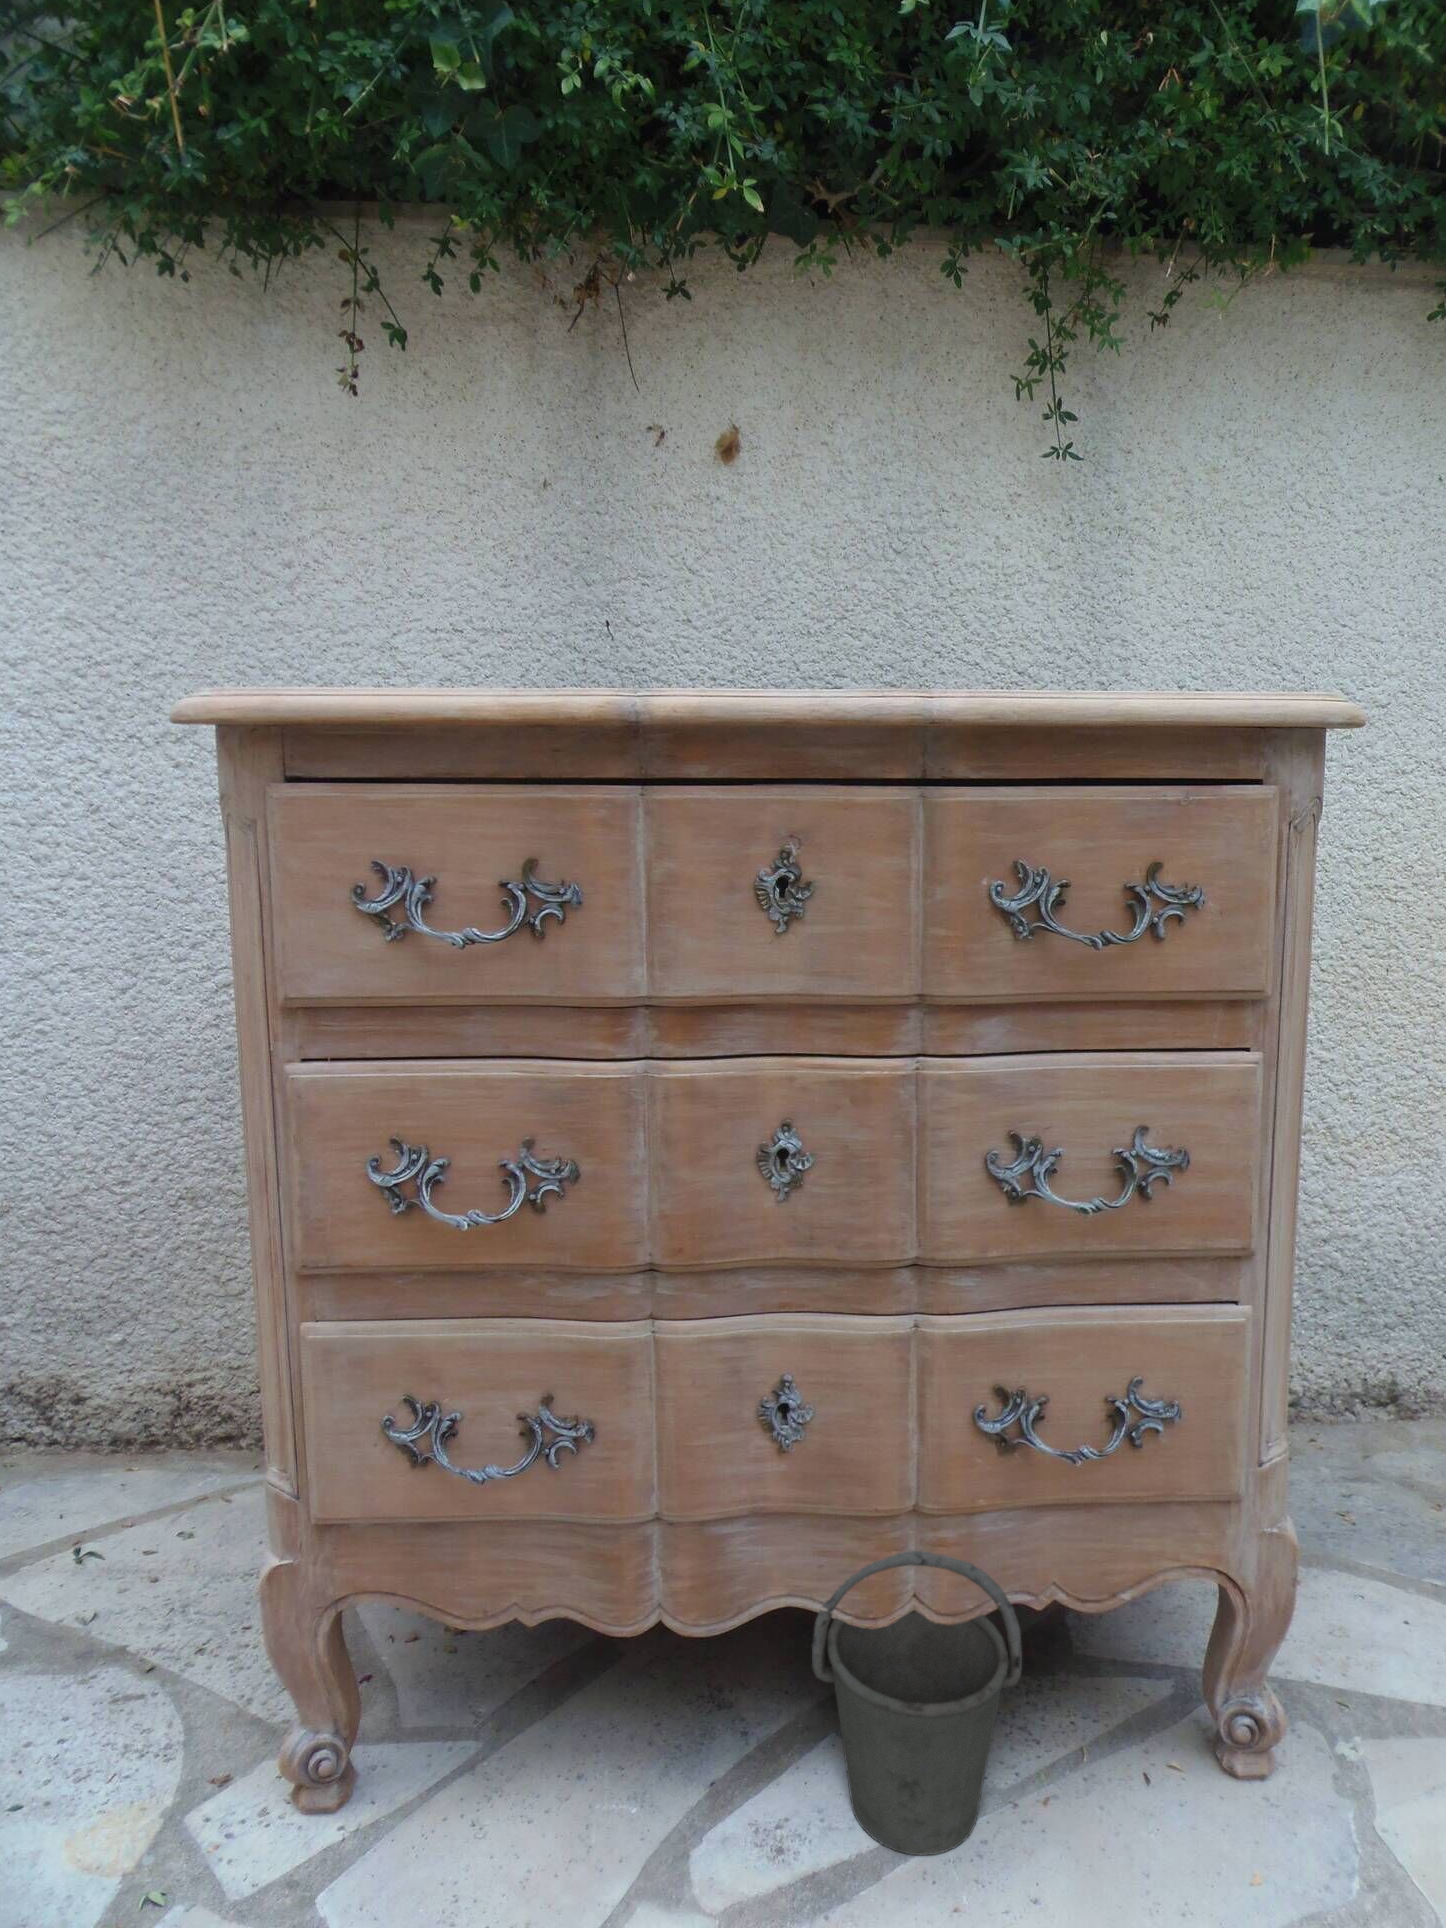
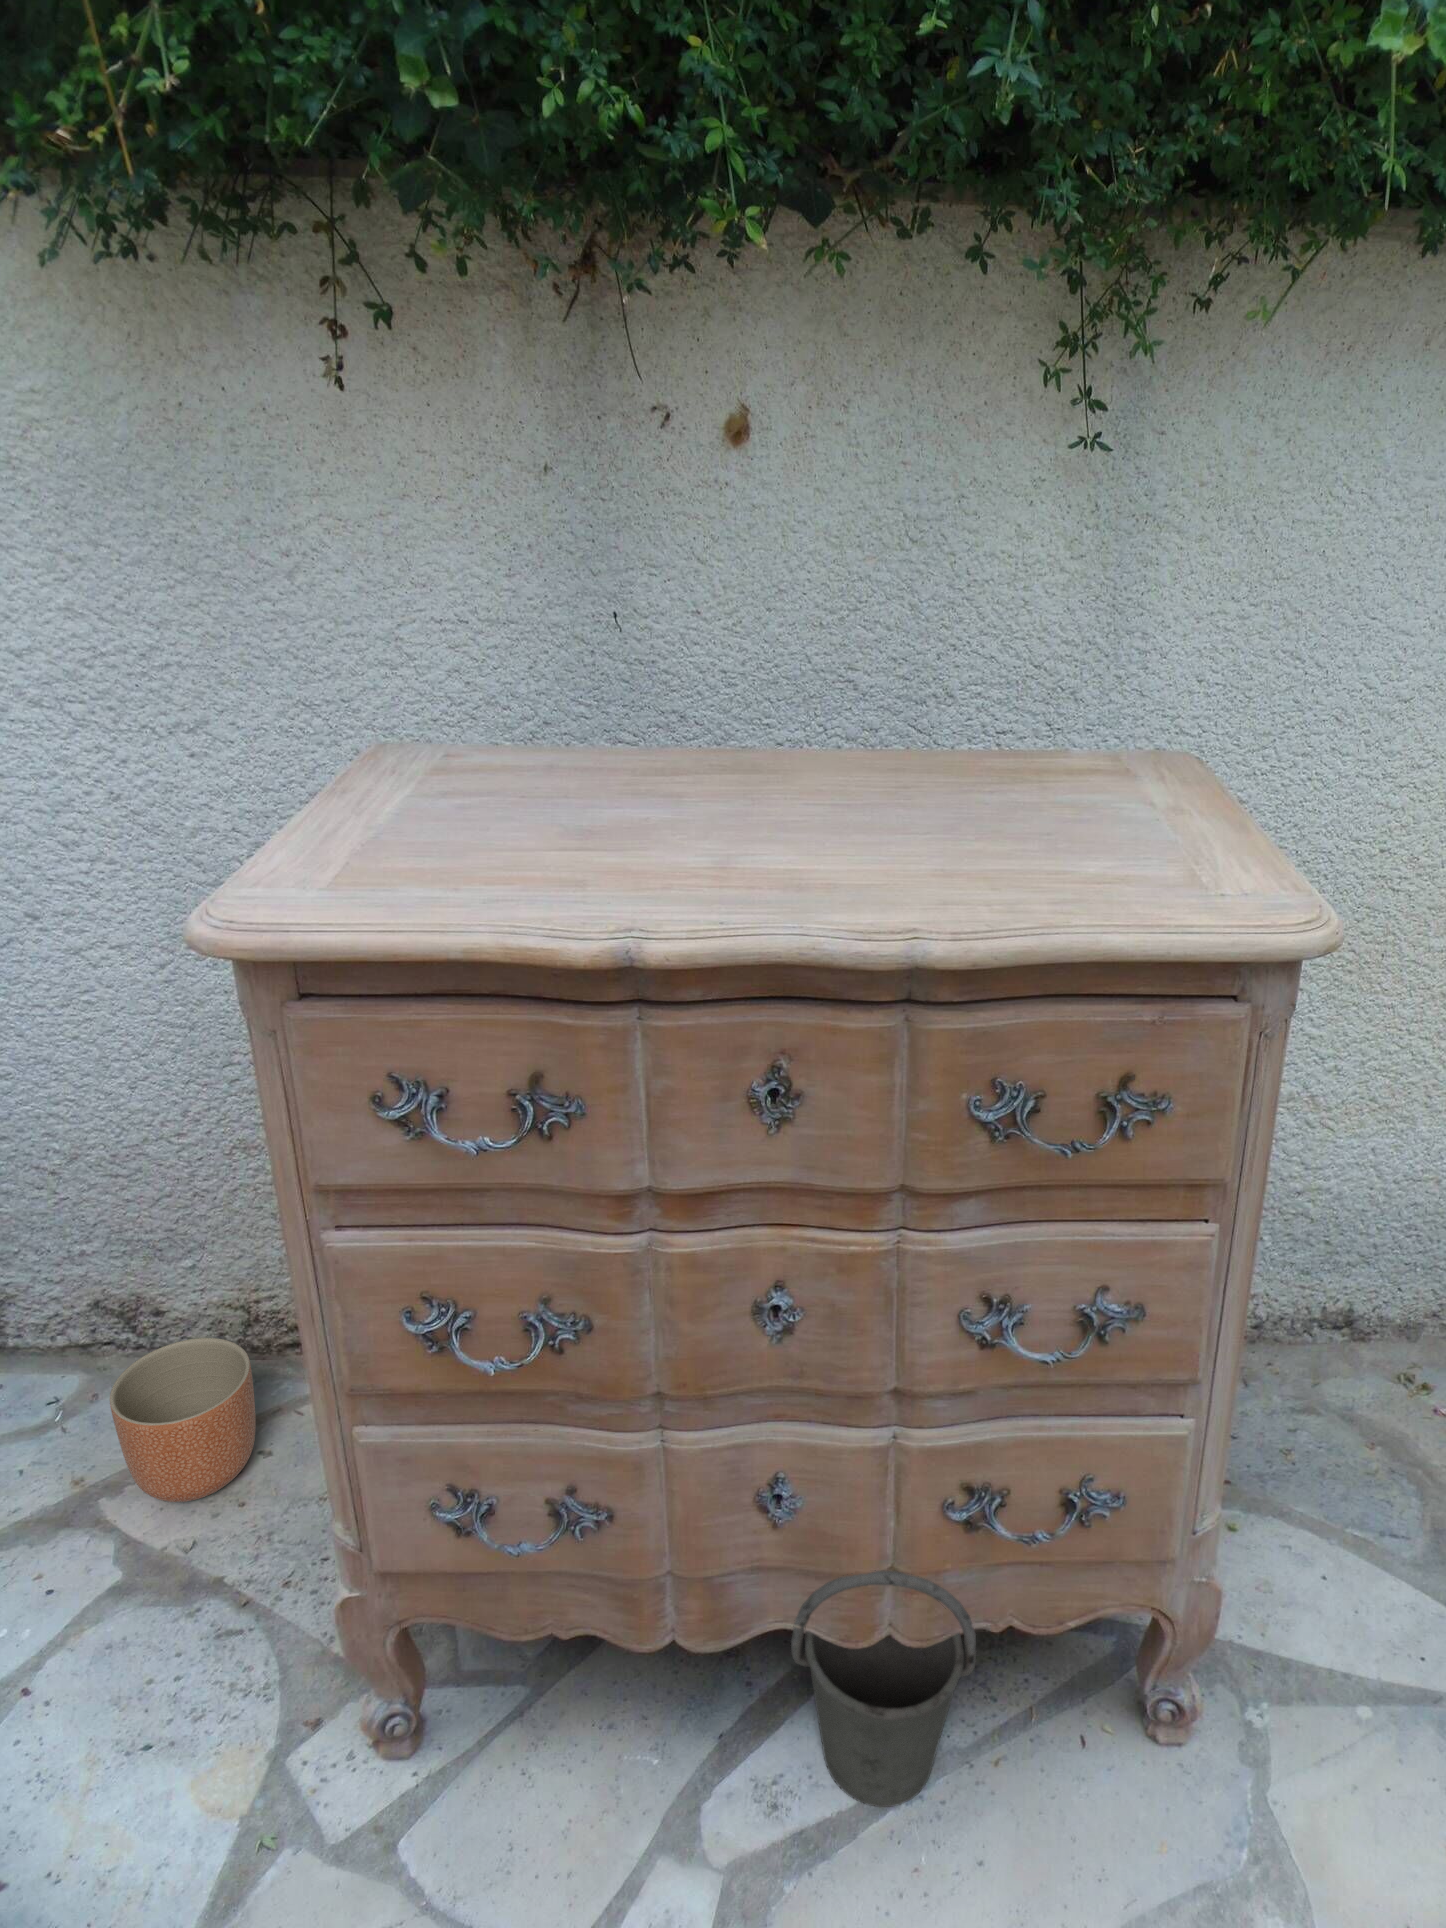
planter: none [28,1401,190,1585] -> present [110,1338,256,1502]

